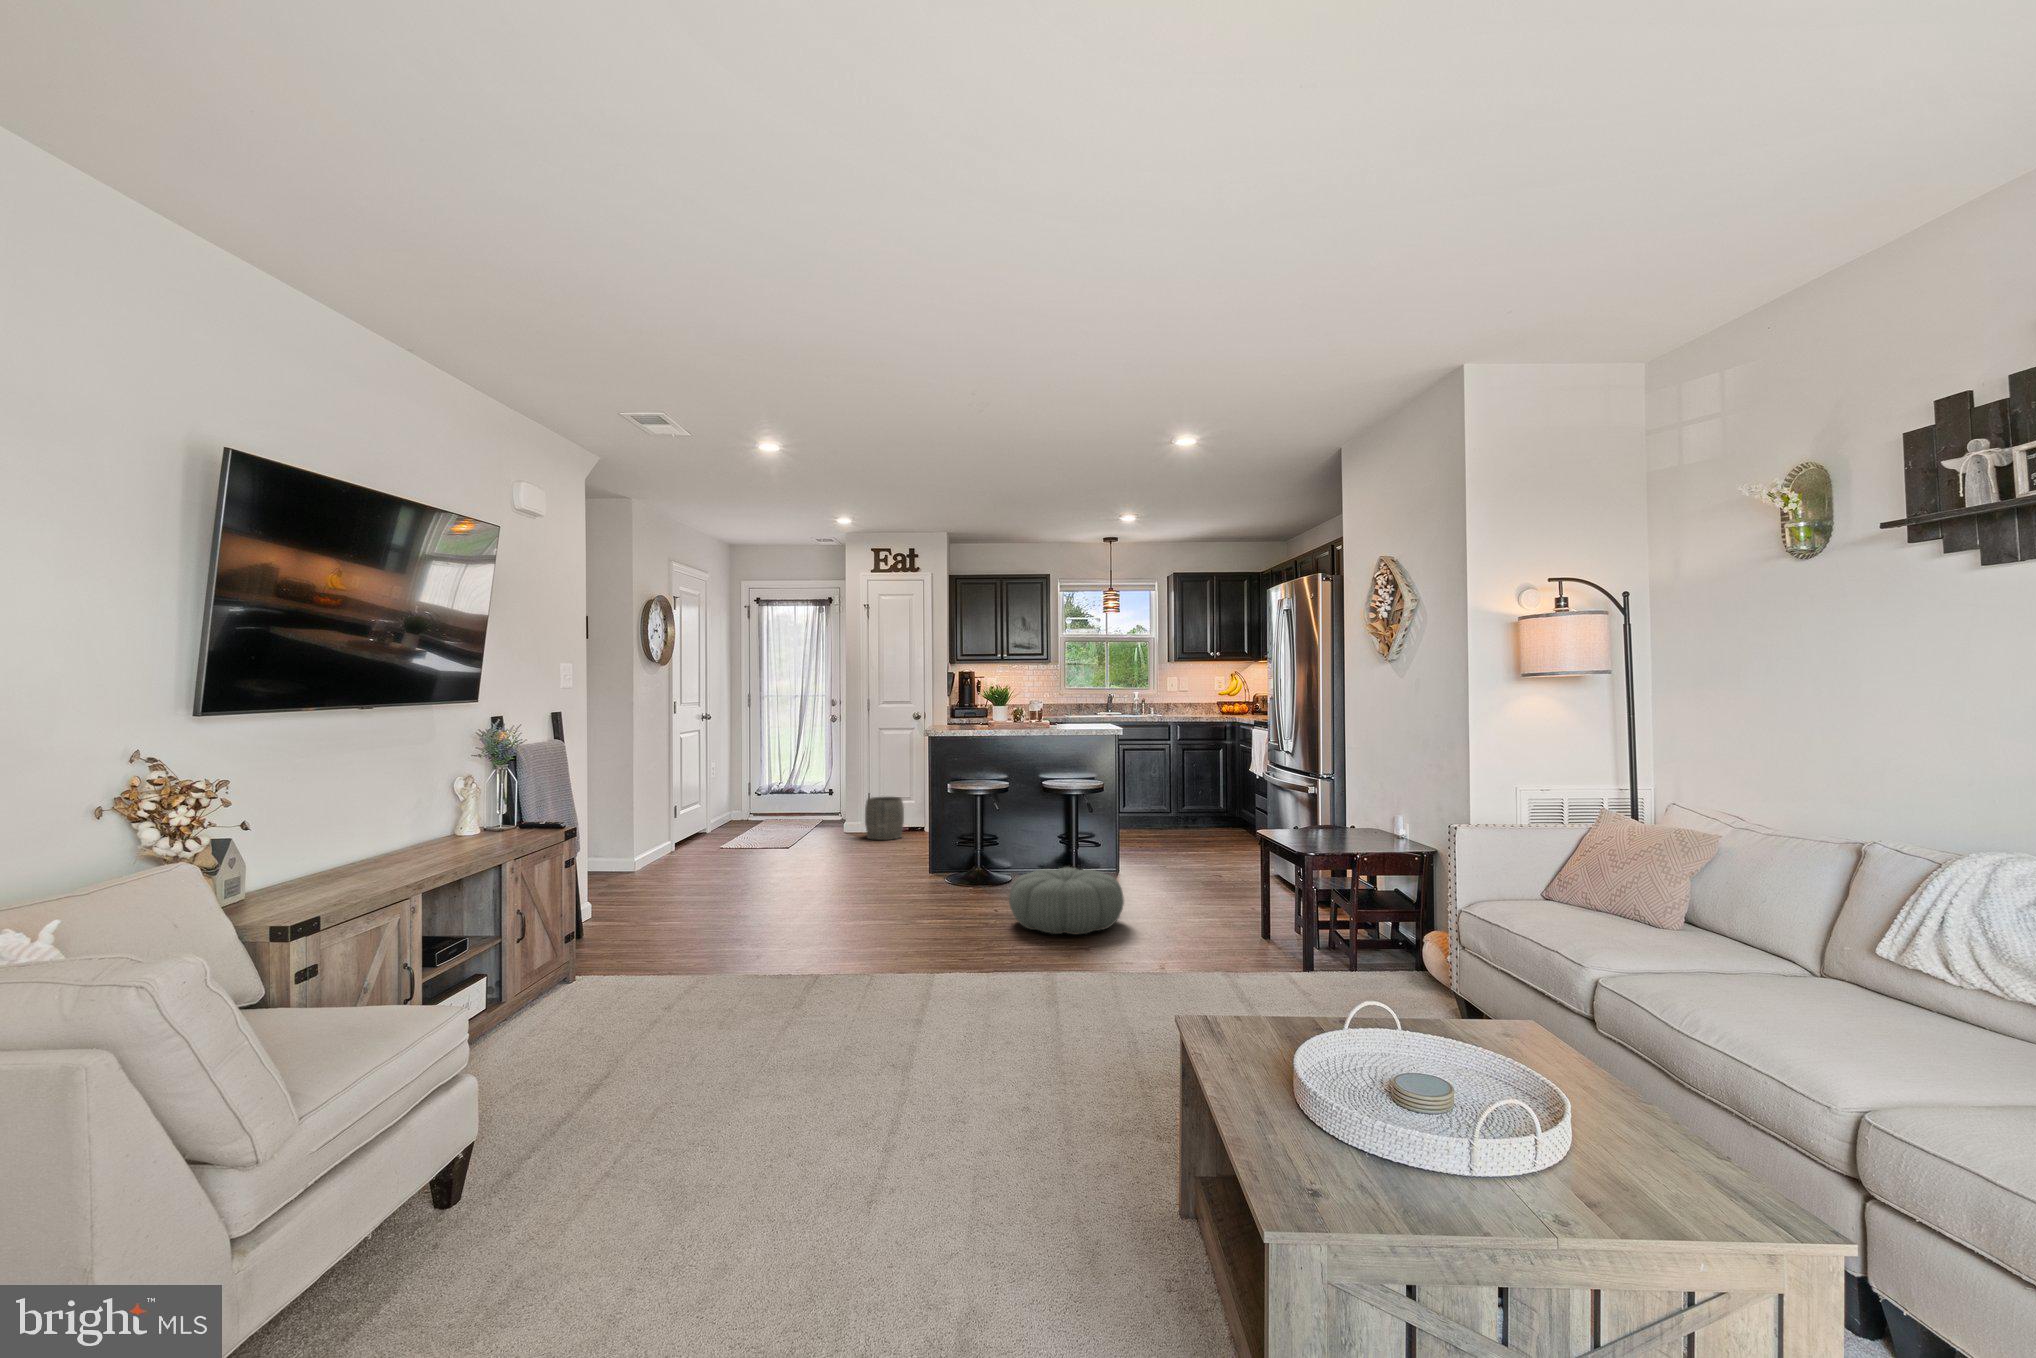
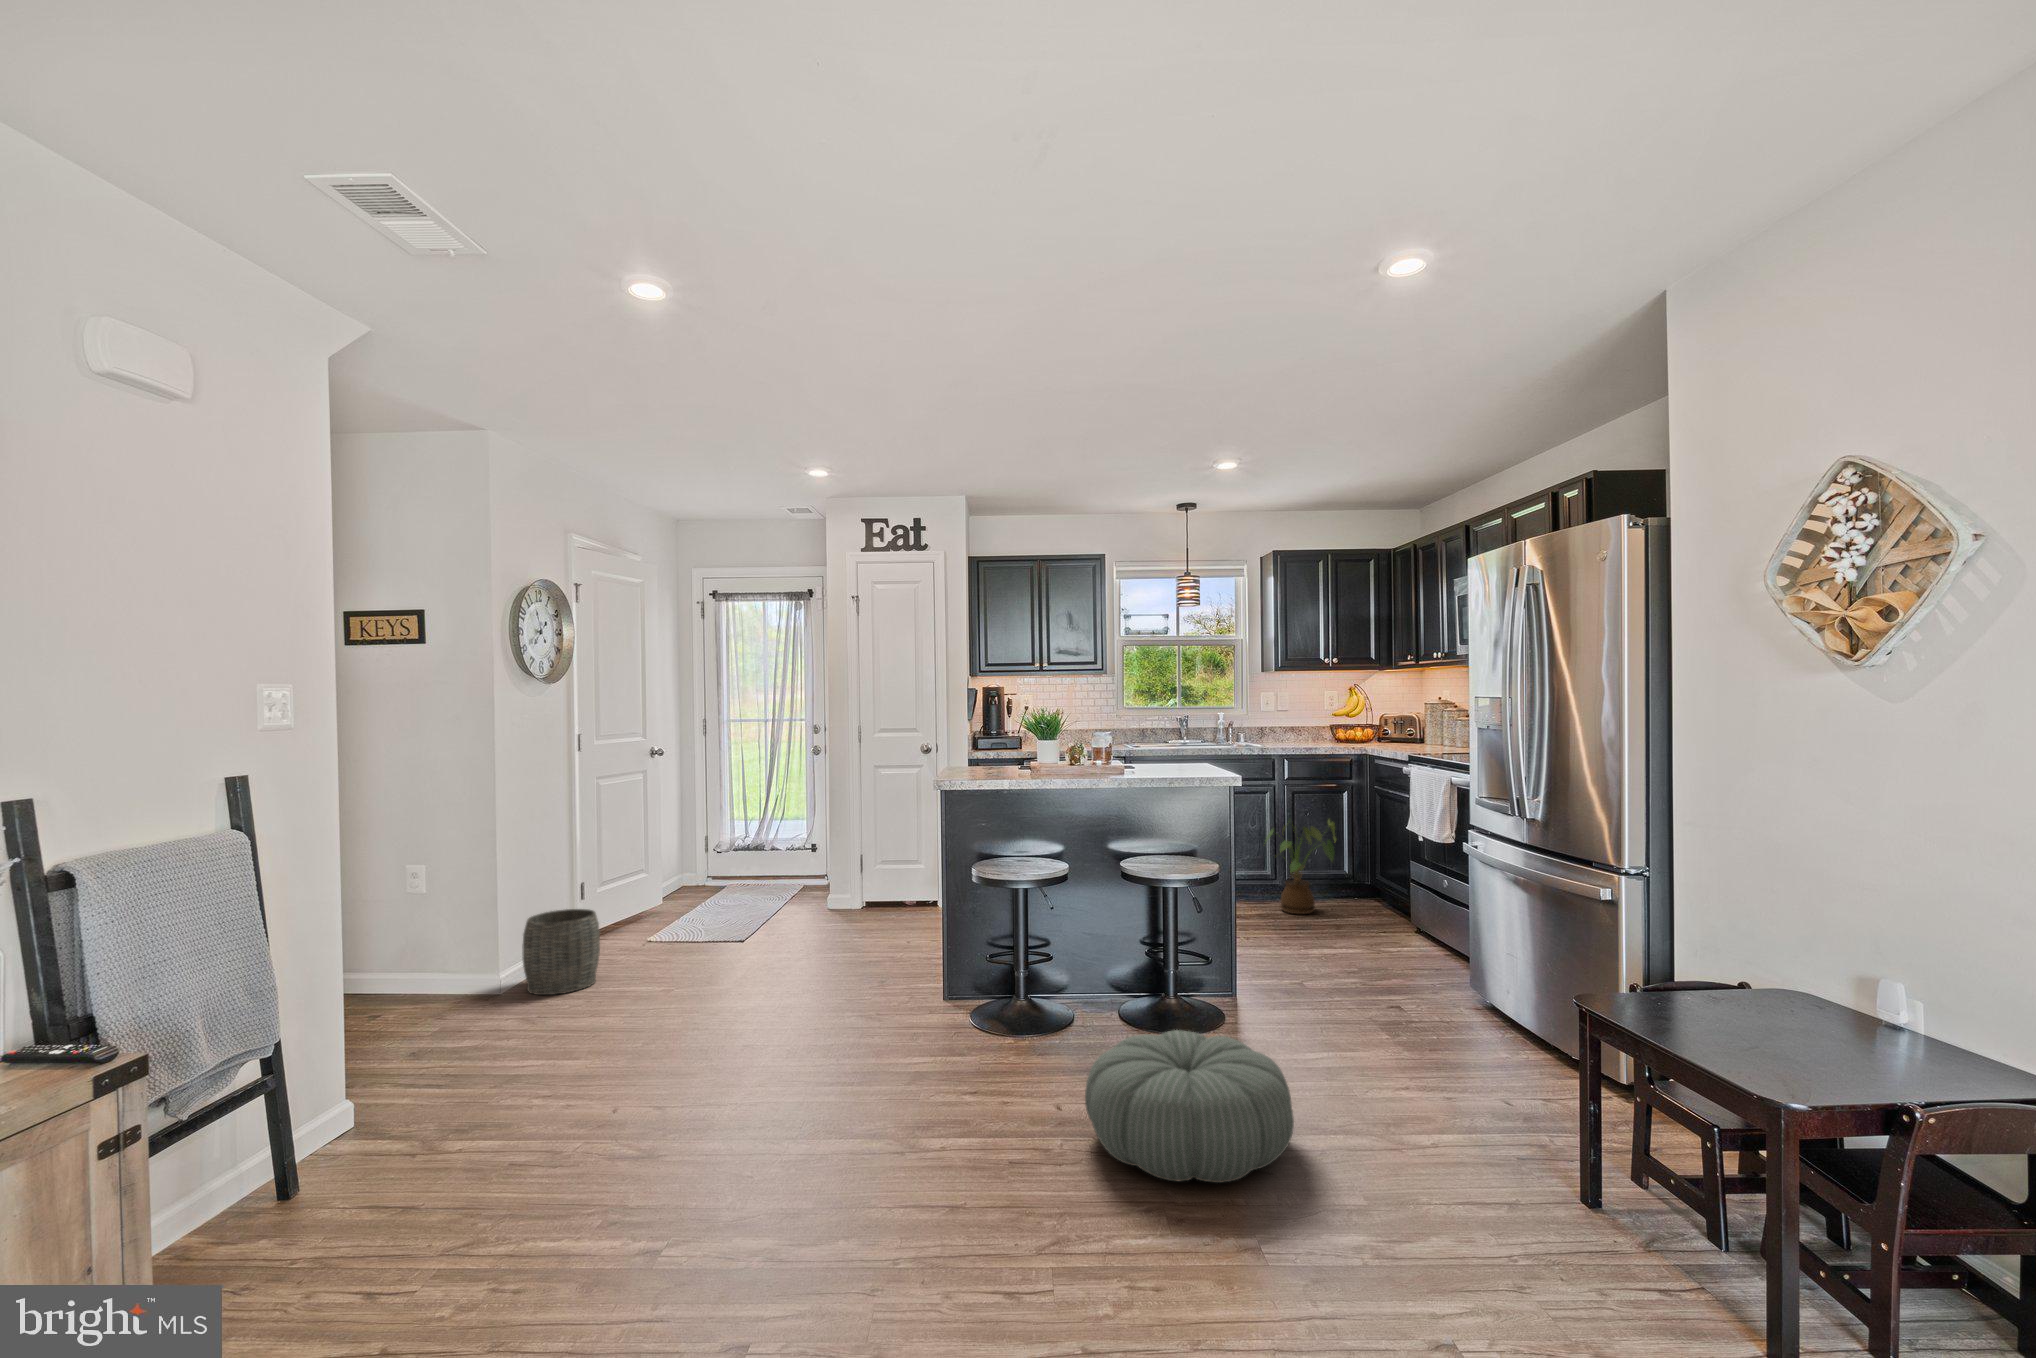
house plant: none [1160,767,1213,836] -> present [1265,820,1336,914]
woven basket: present [865,797,904,840] -> present [522,909,600,995]

